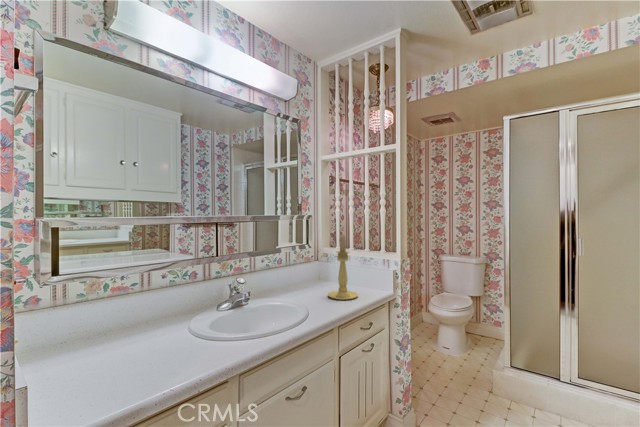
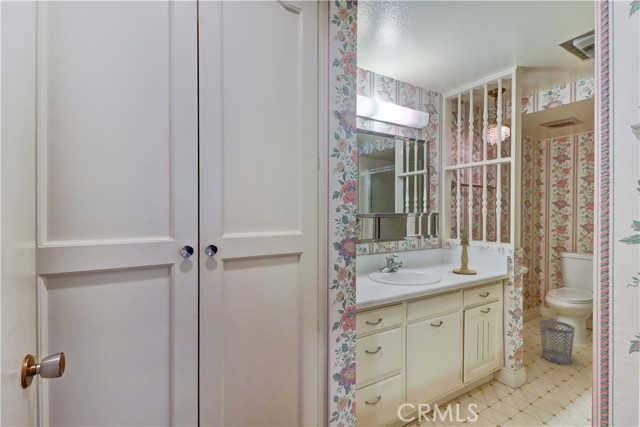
wastebasket: none [425,336,459,388] -> present [540,320,575,364]

